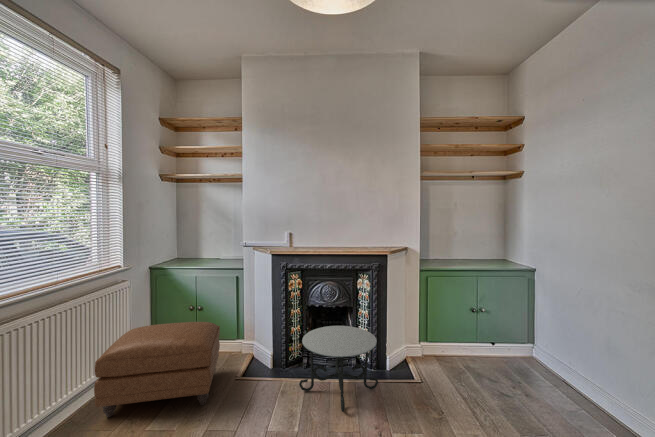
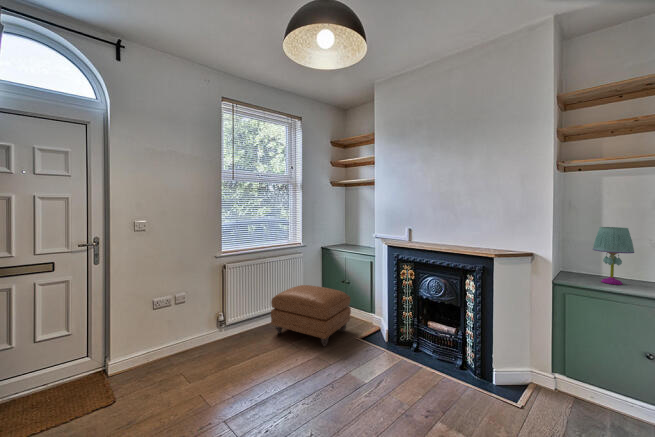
table lamp: none [433,223,457,265] -> present [593,227,634,285]
side table: present [299,326,378,412] -> none [390,317,465,393]

